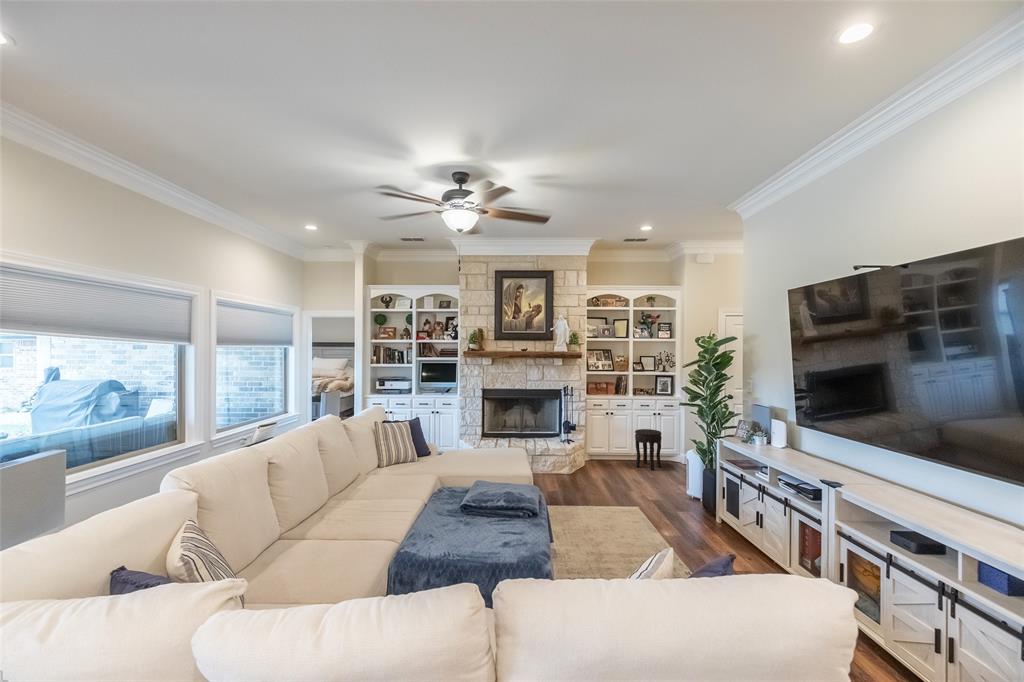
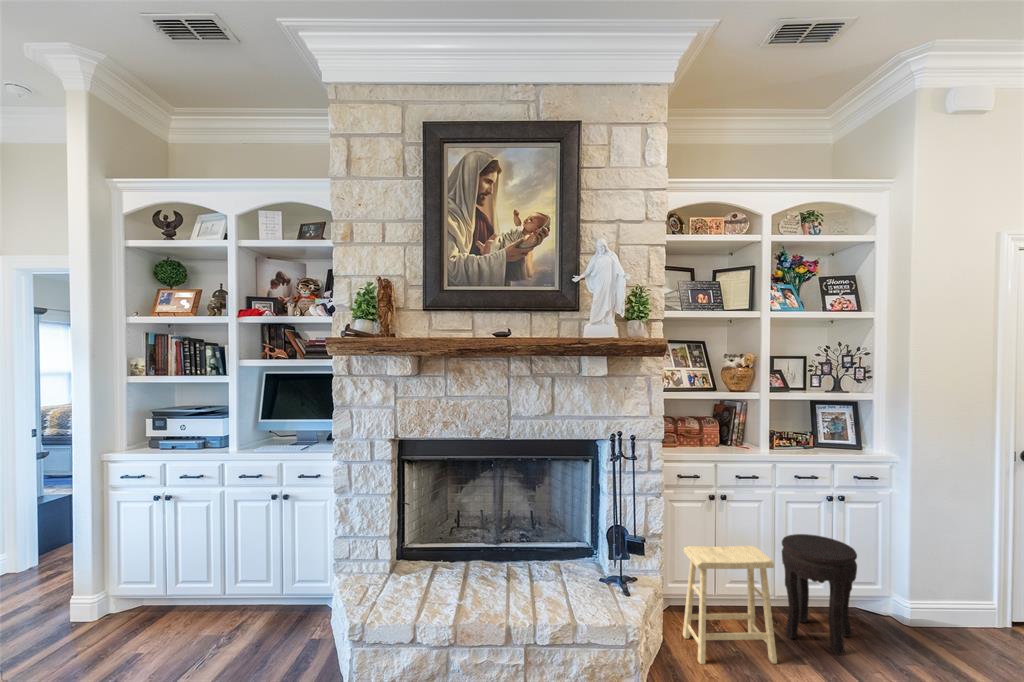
footstool: none [595,431,627,472] -> present [683,546,777,664]

